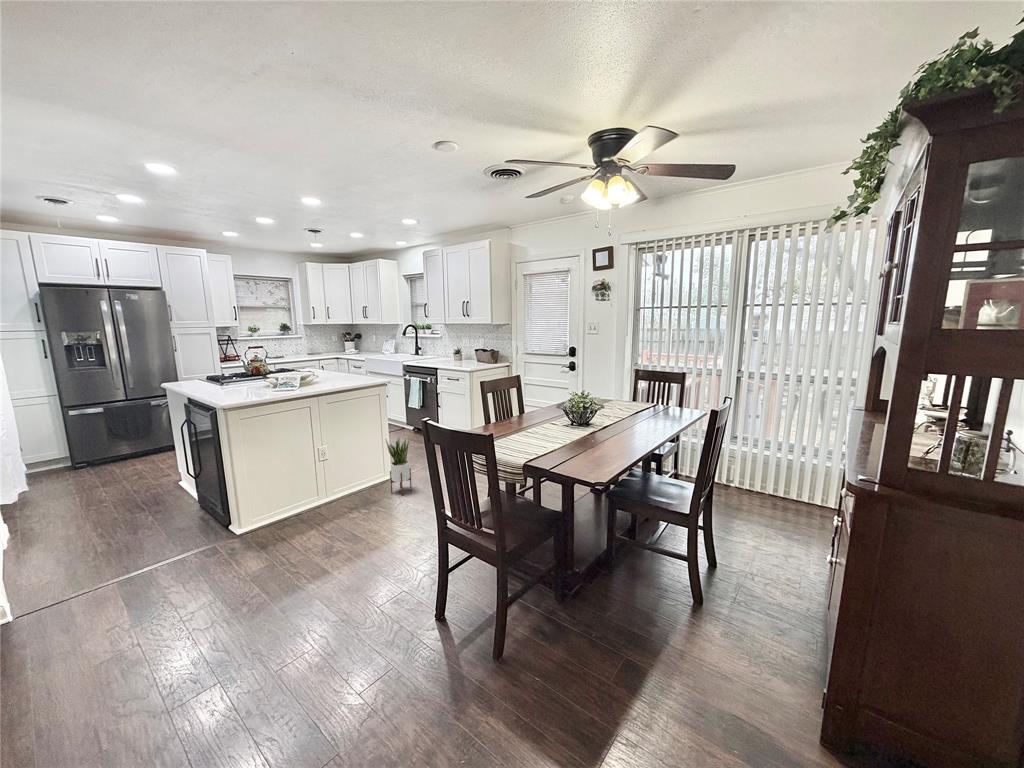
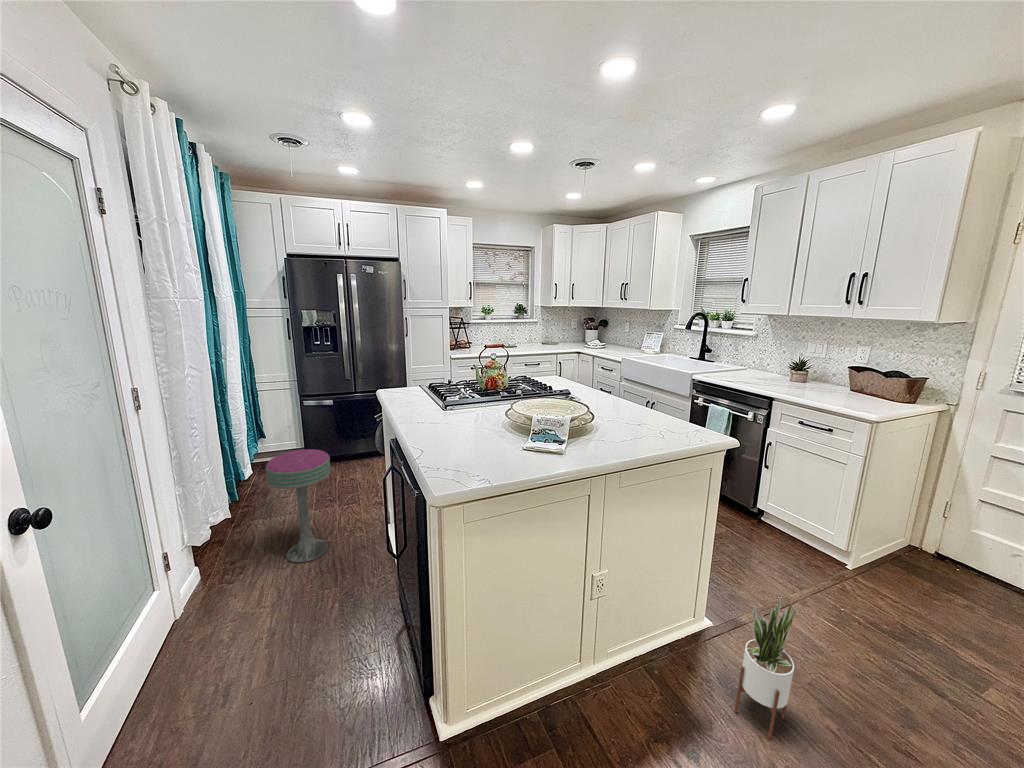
bar stool: none [67,430,128,511] -> present [266,449,331,563]

